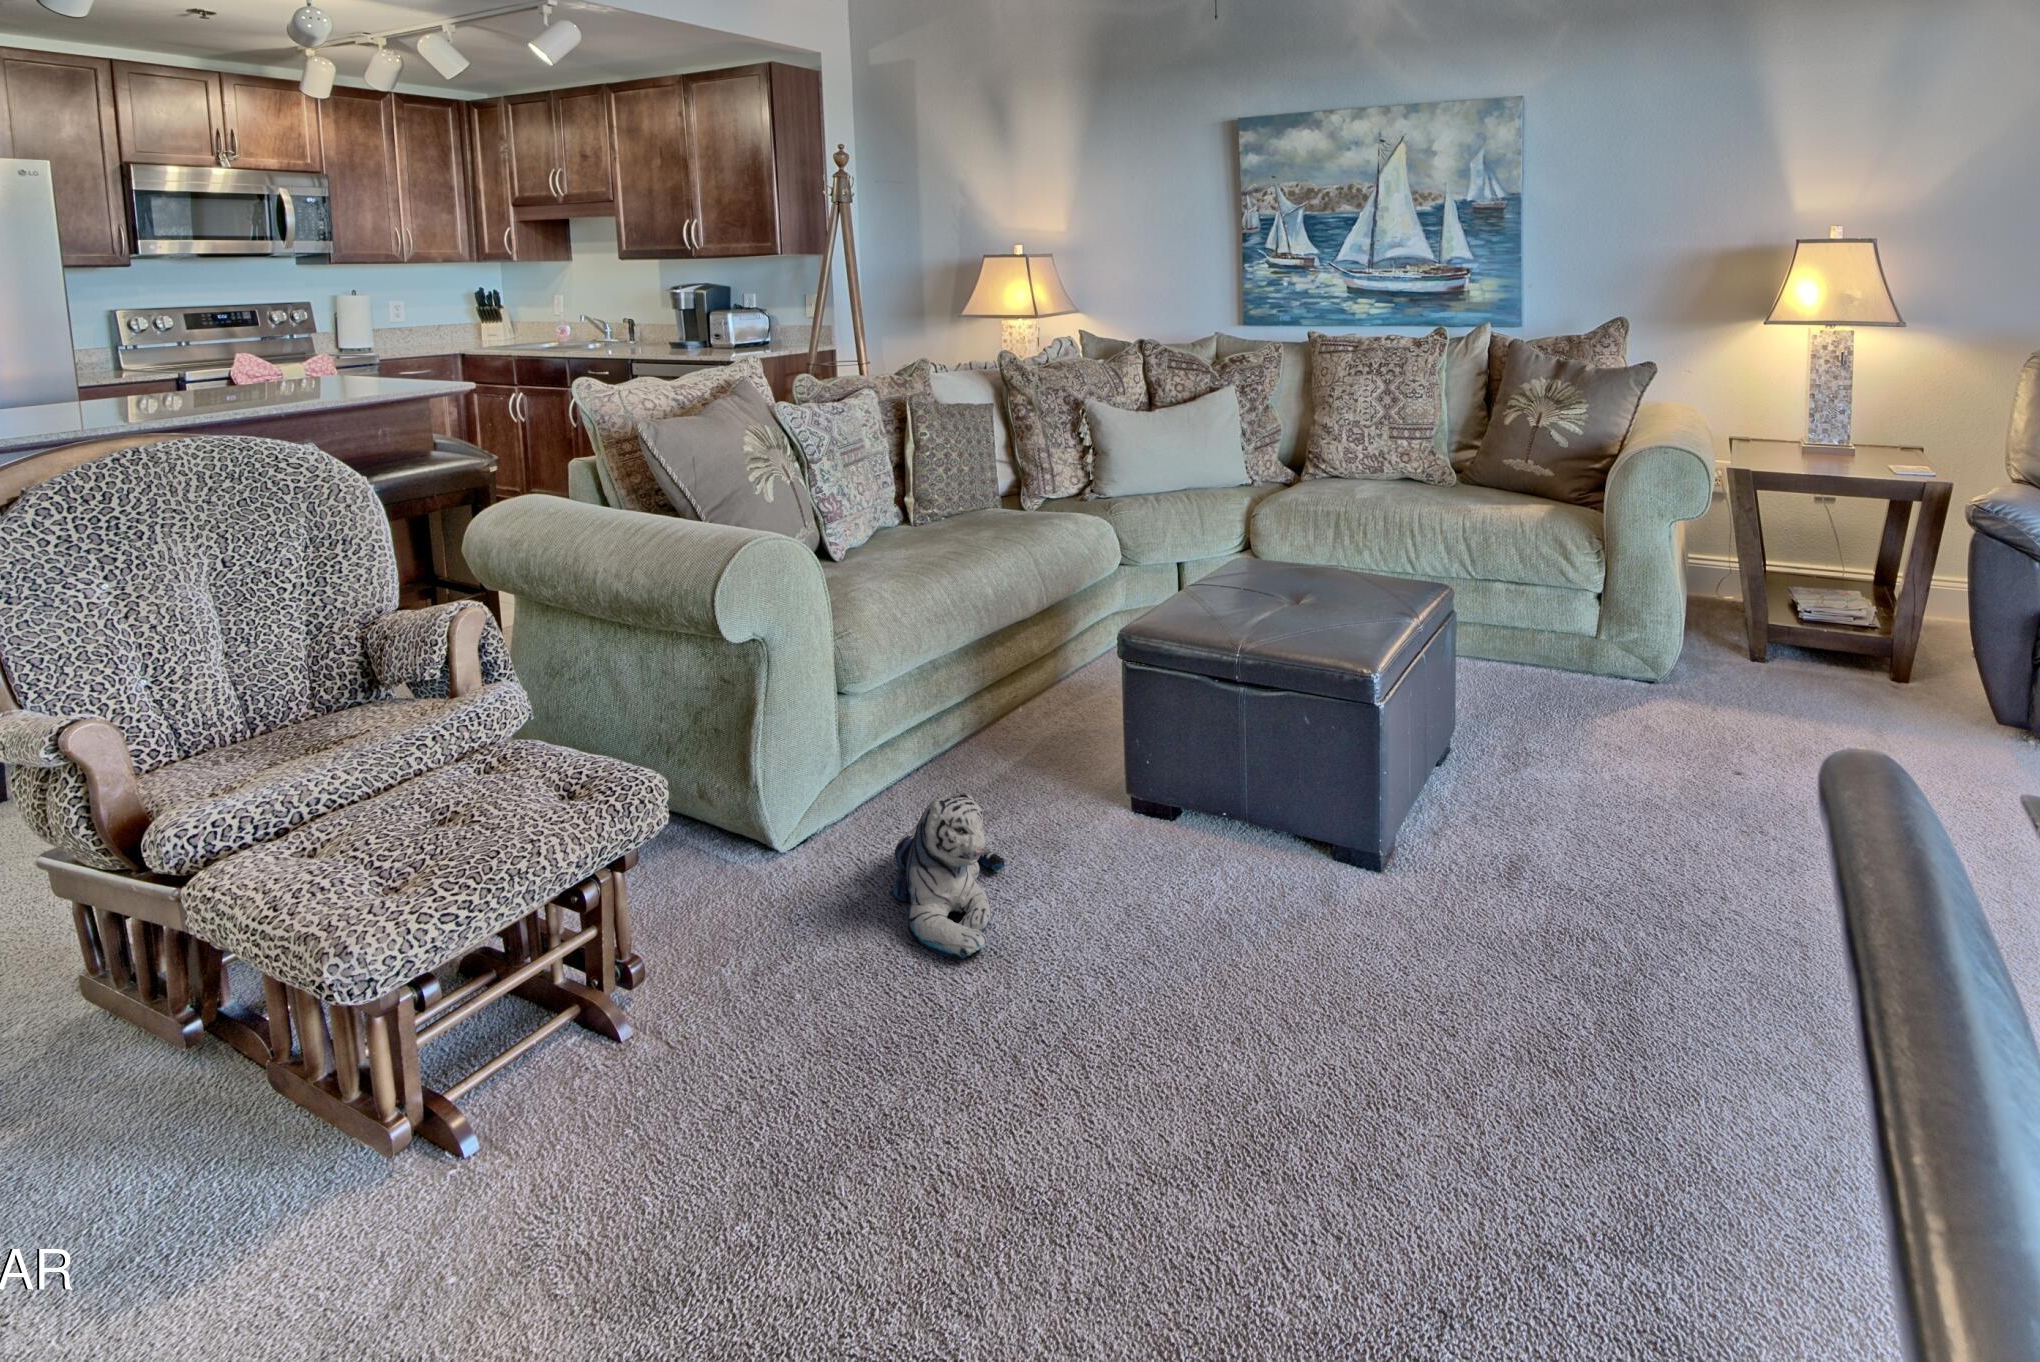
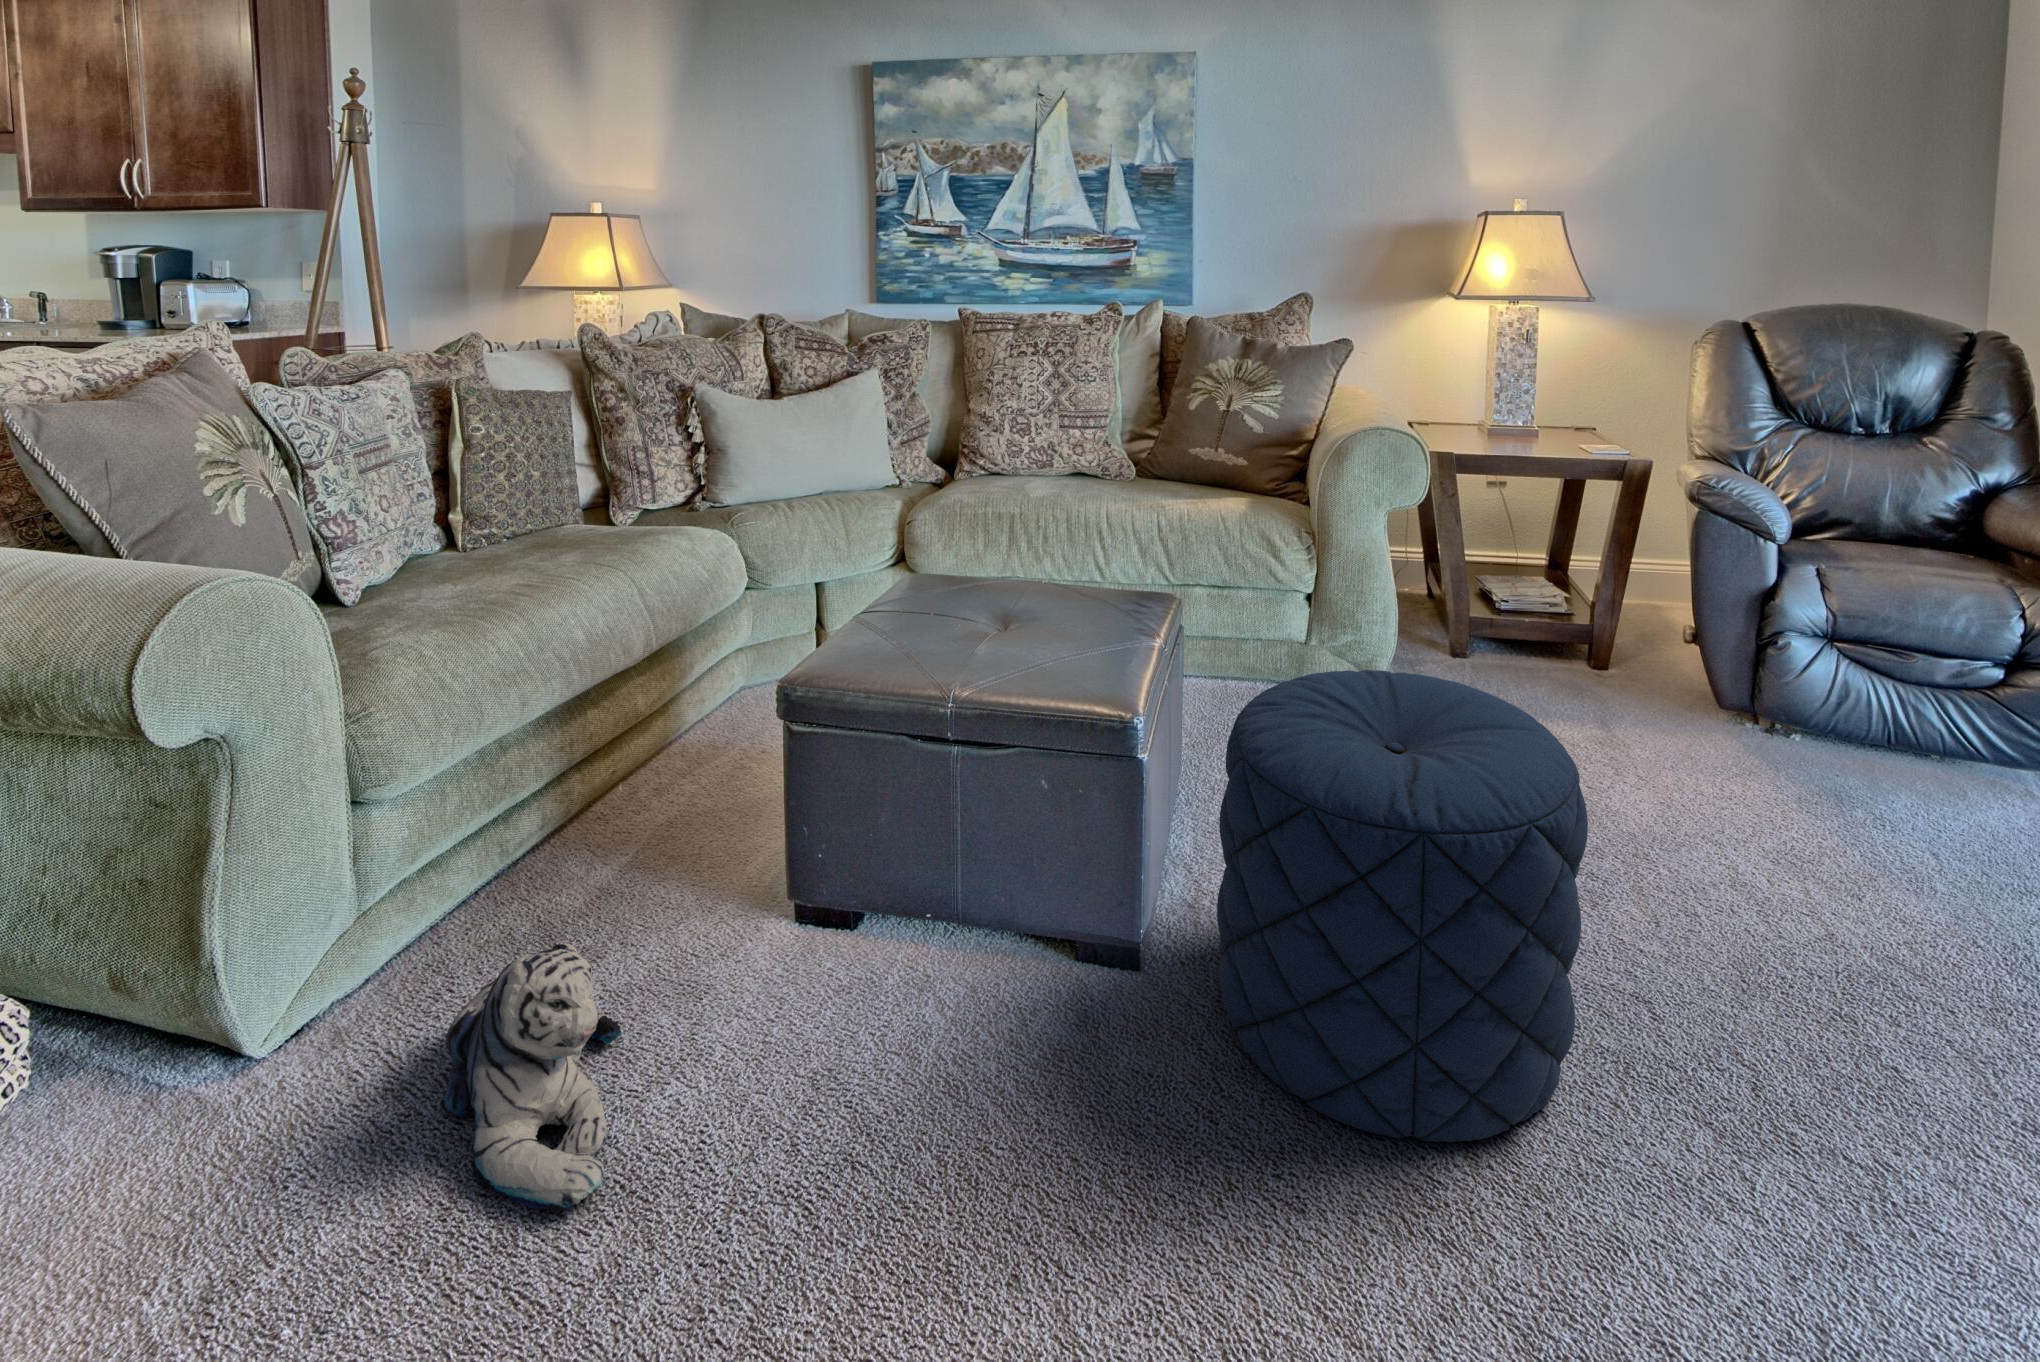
pouf: none [1433,651,1718,1009] -> present [1217,670,1588,1142]

